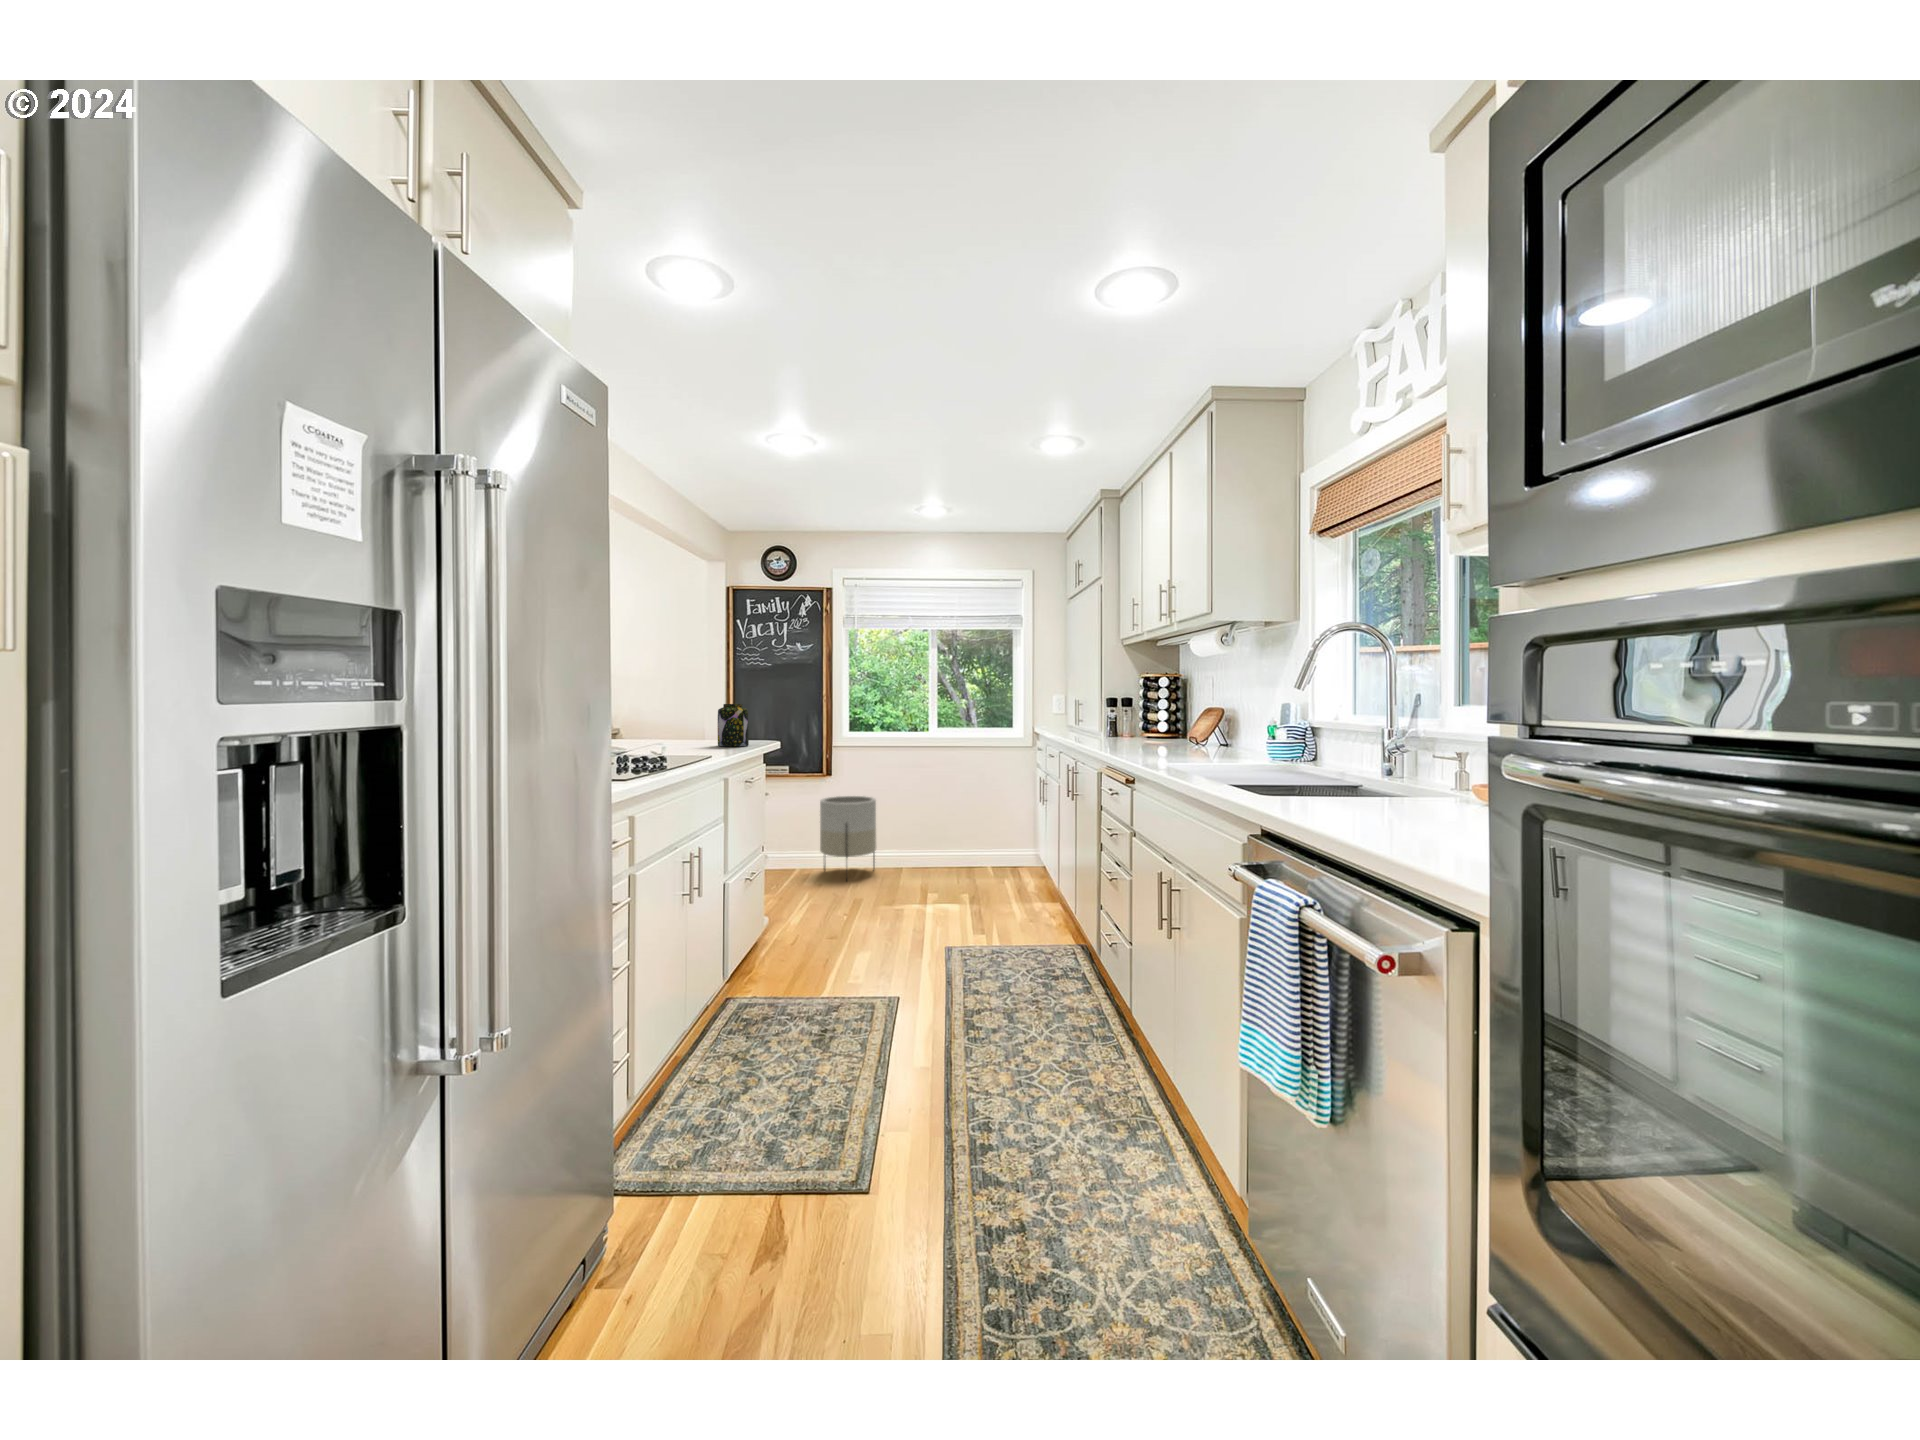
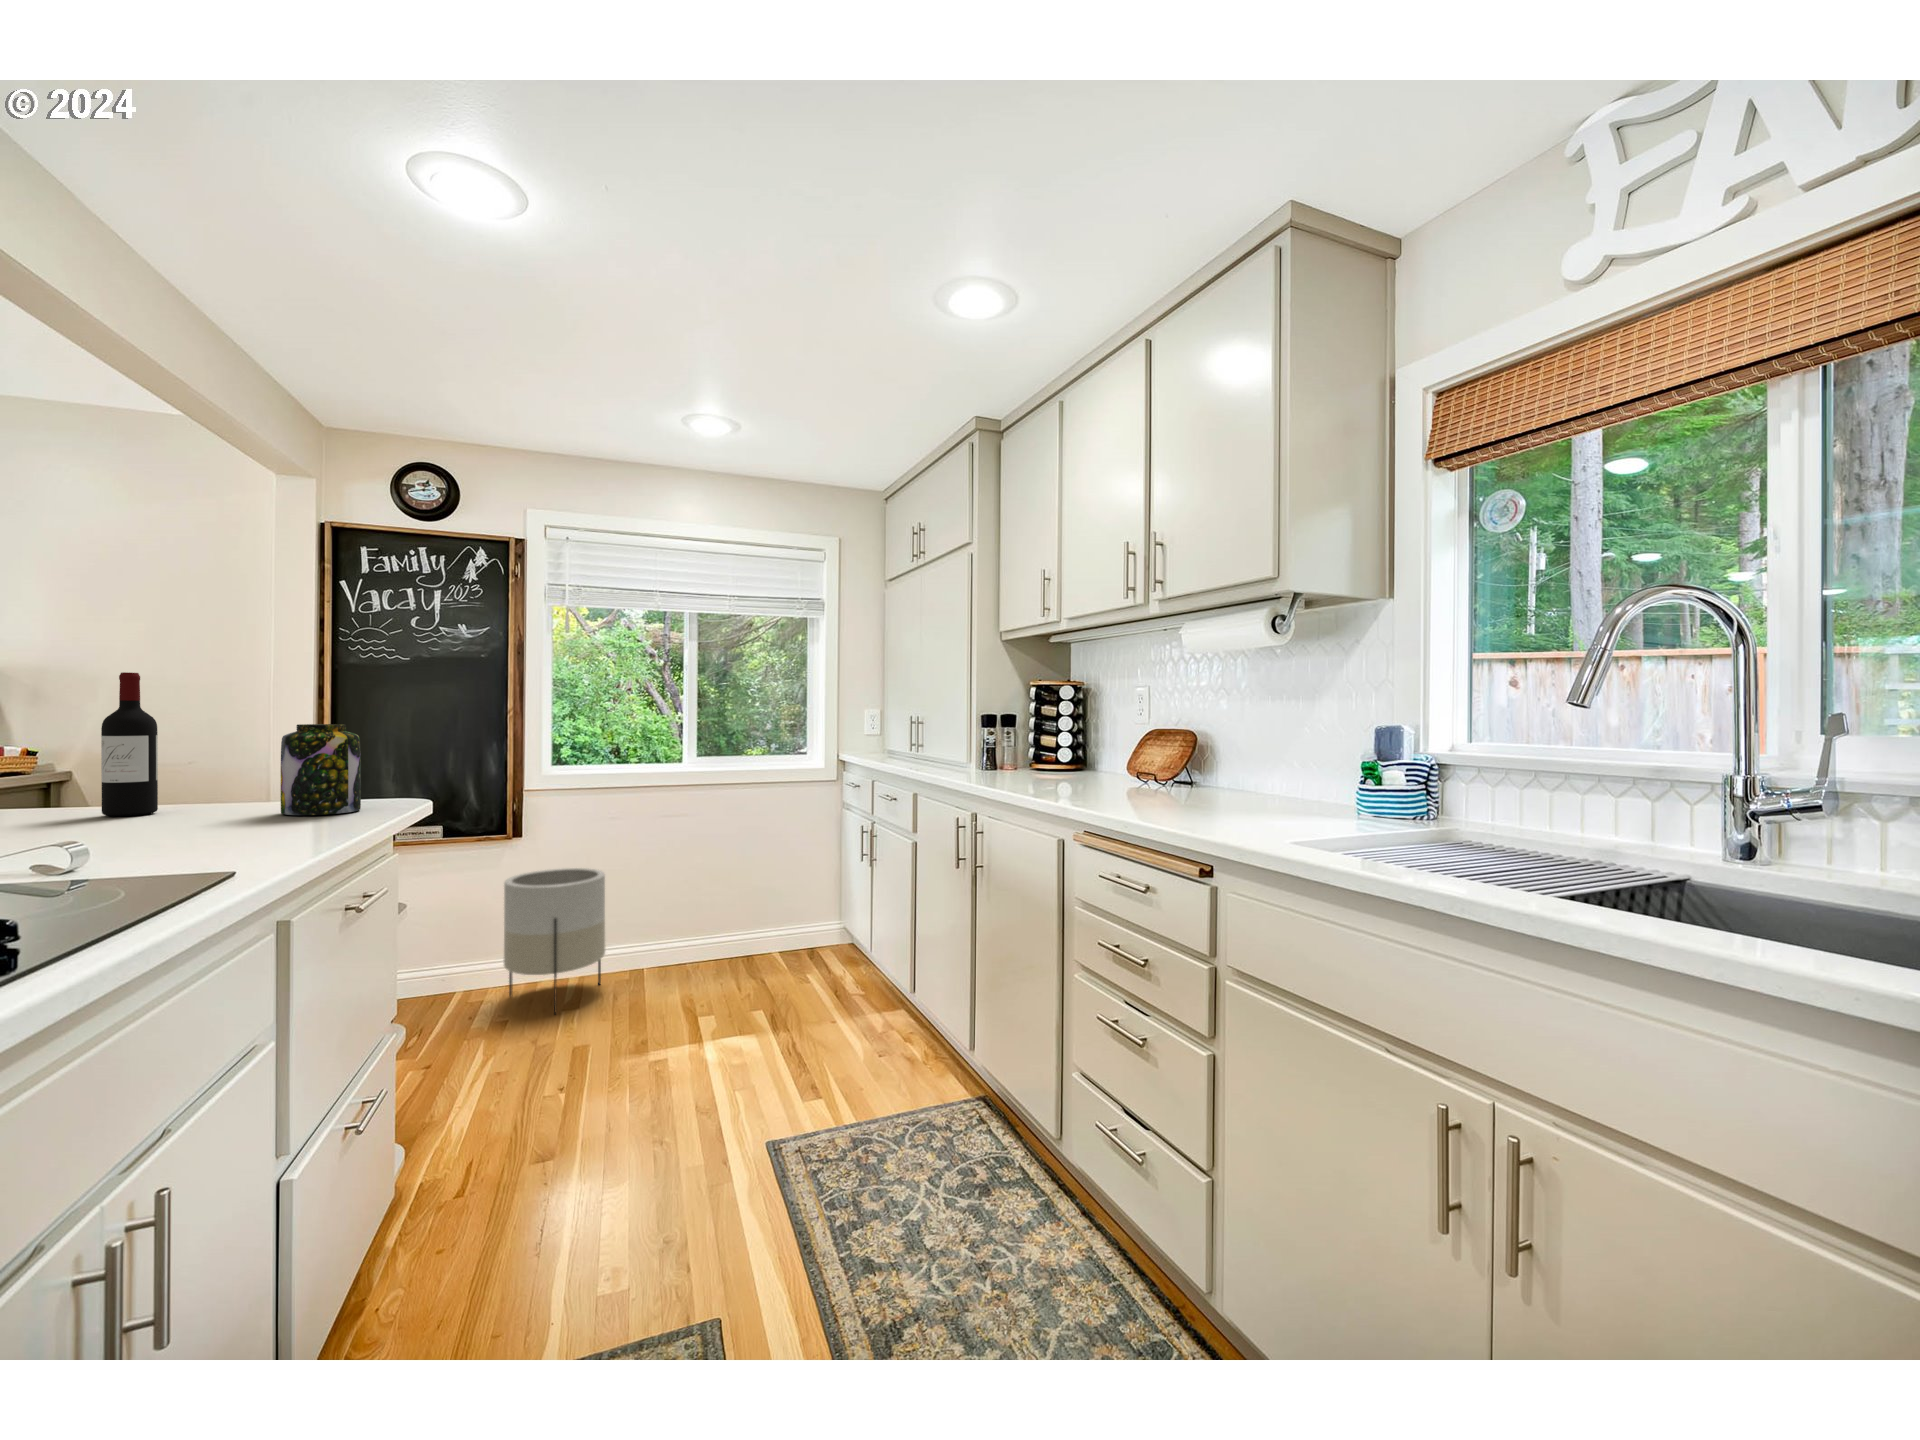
wine bottle: none [654,681,672,745] -> present [101,672,158,816]

